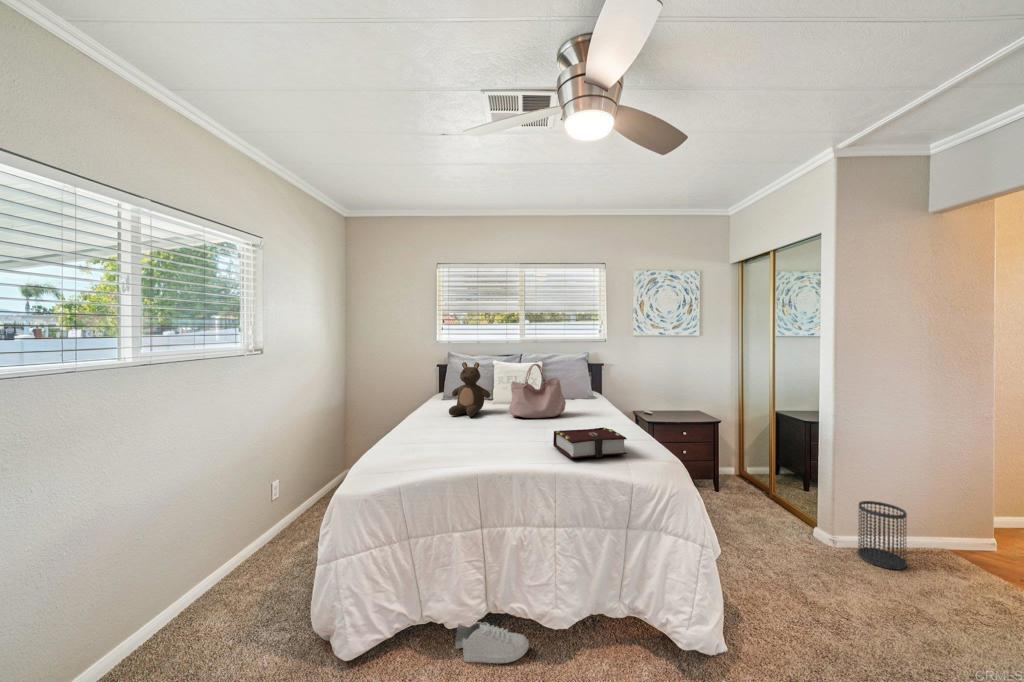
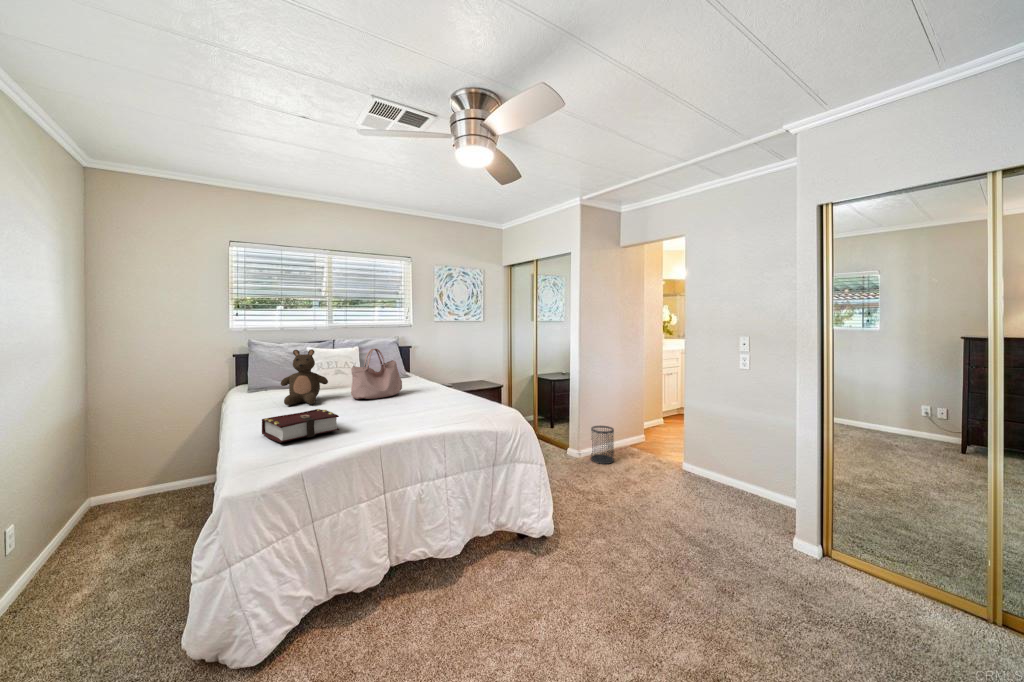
book: present [553,427,627,459] -> present [262,409,339,443]
shoe: present [456,622,529,663] -> none [366,572,431,611]

